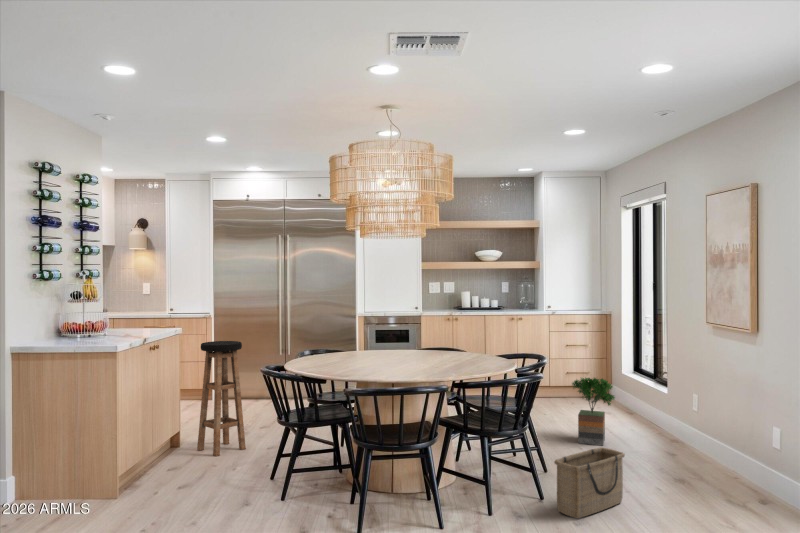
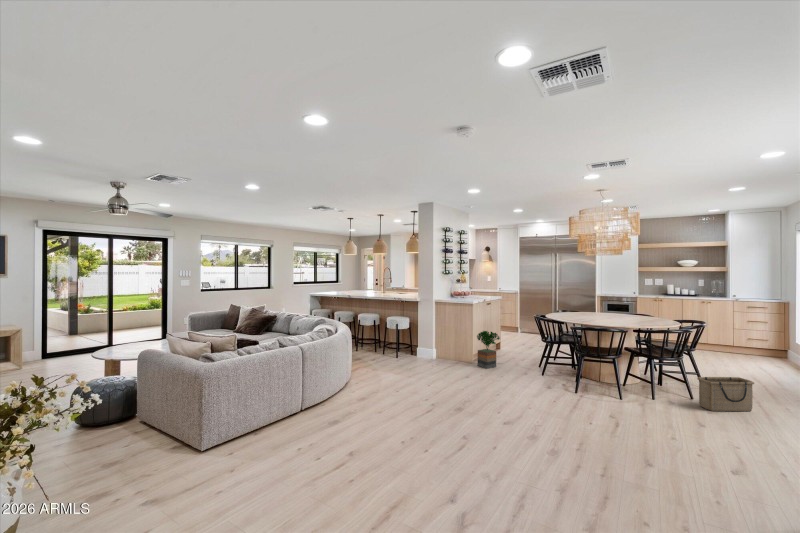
bar stool: present [197,341,246,456] -> none [507,303,529,355]
potted tree: present [572,378,615,446] -> present [477,331,500,369]

